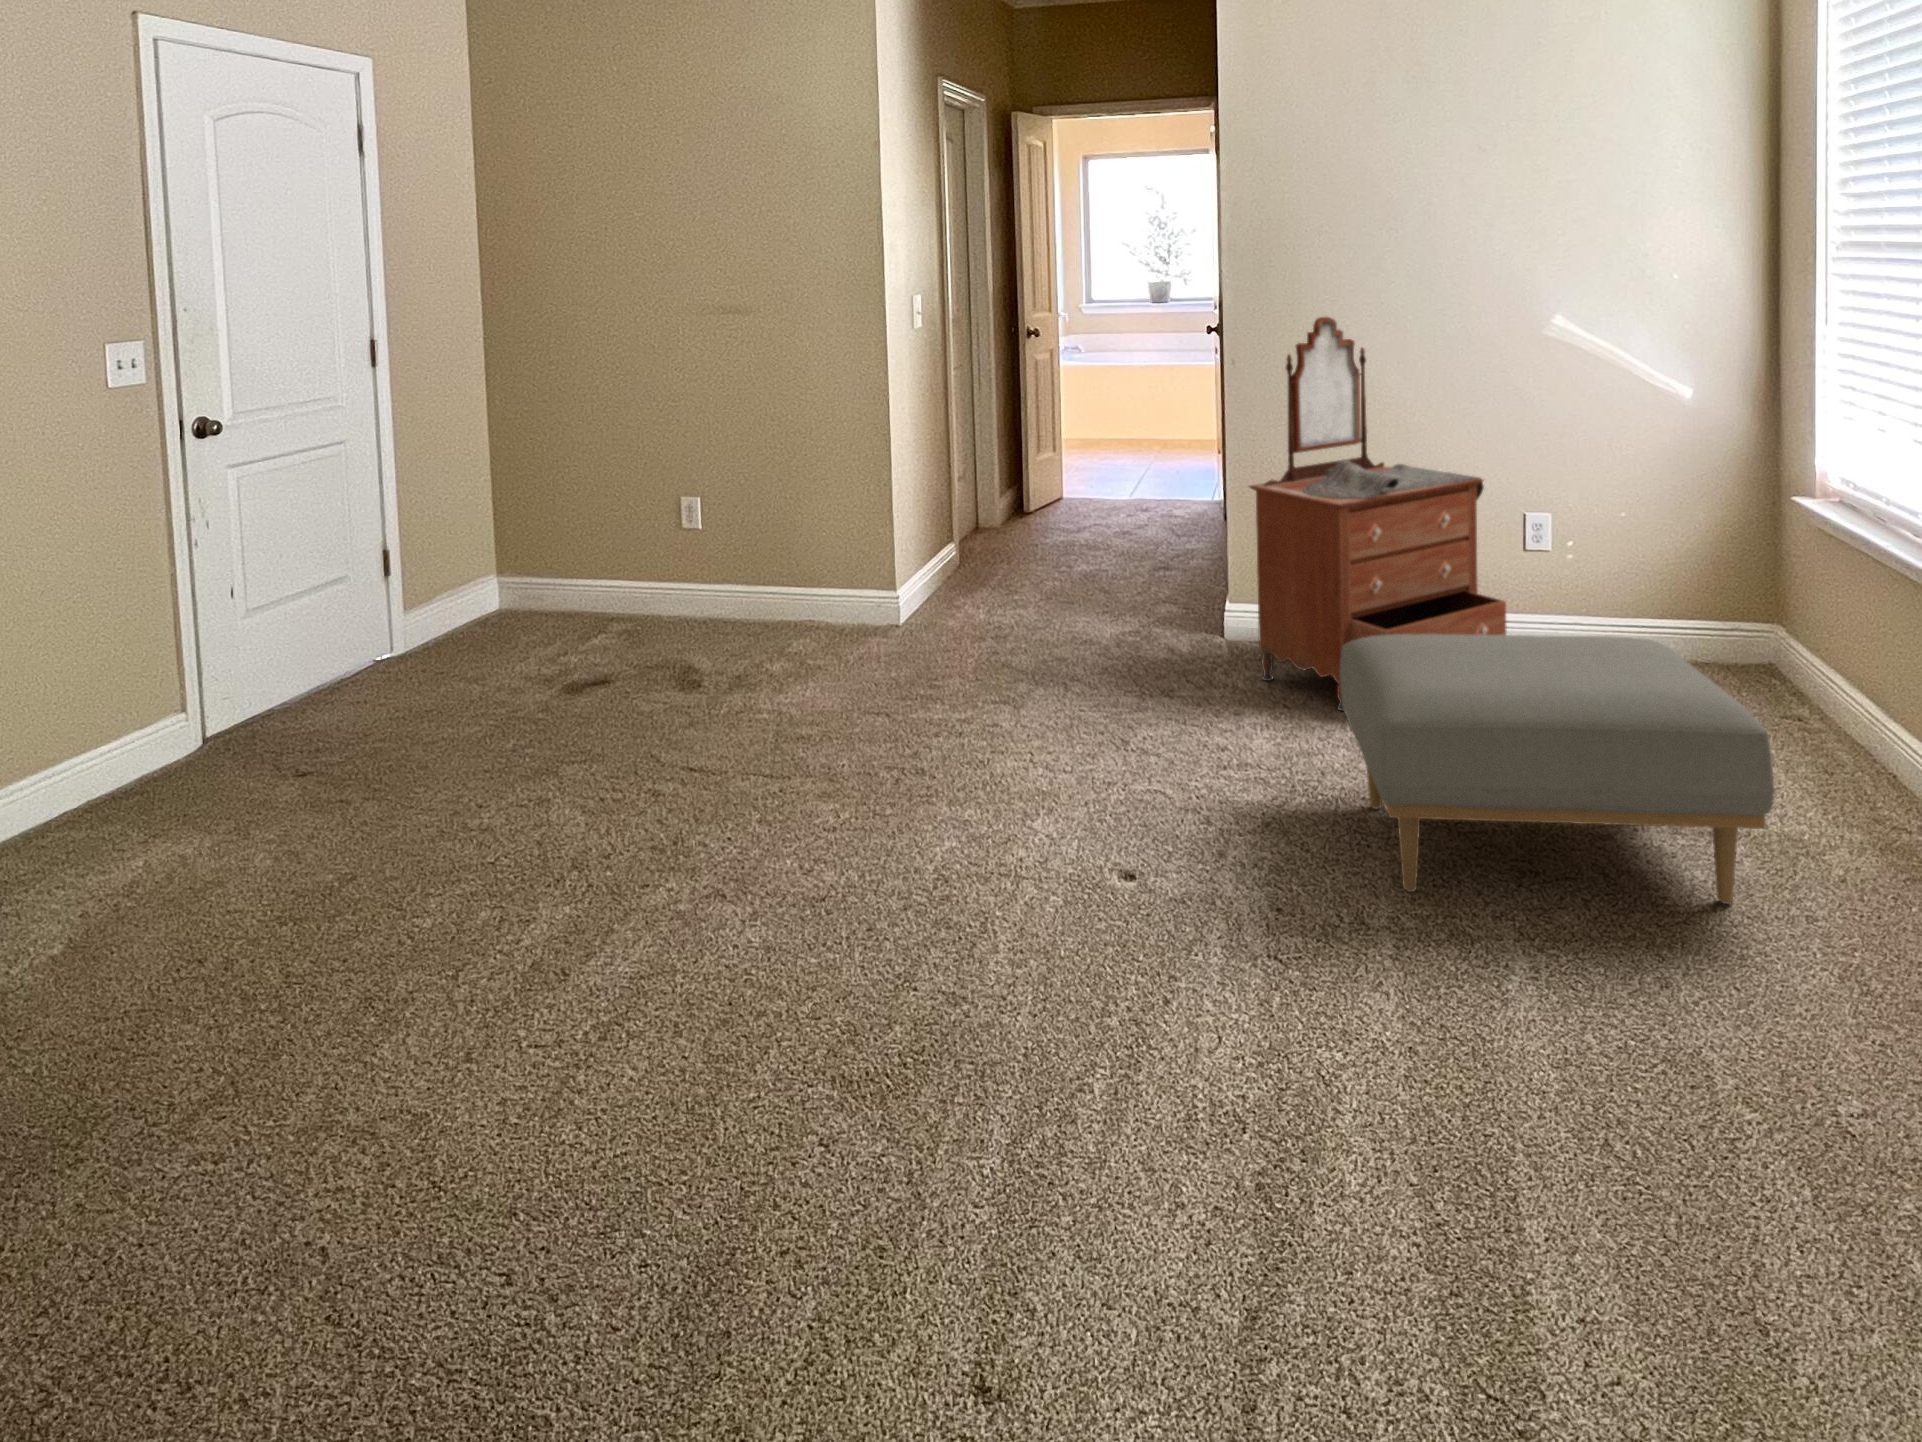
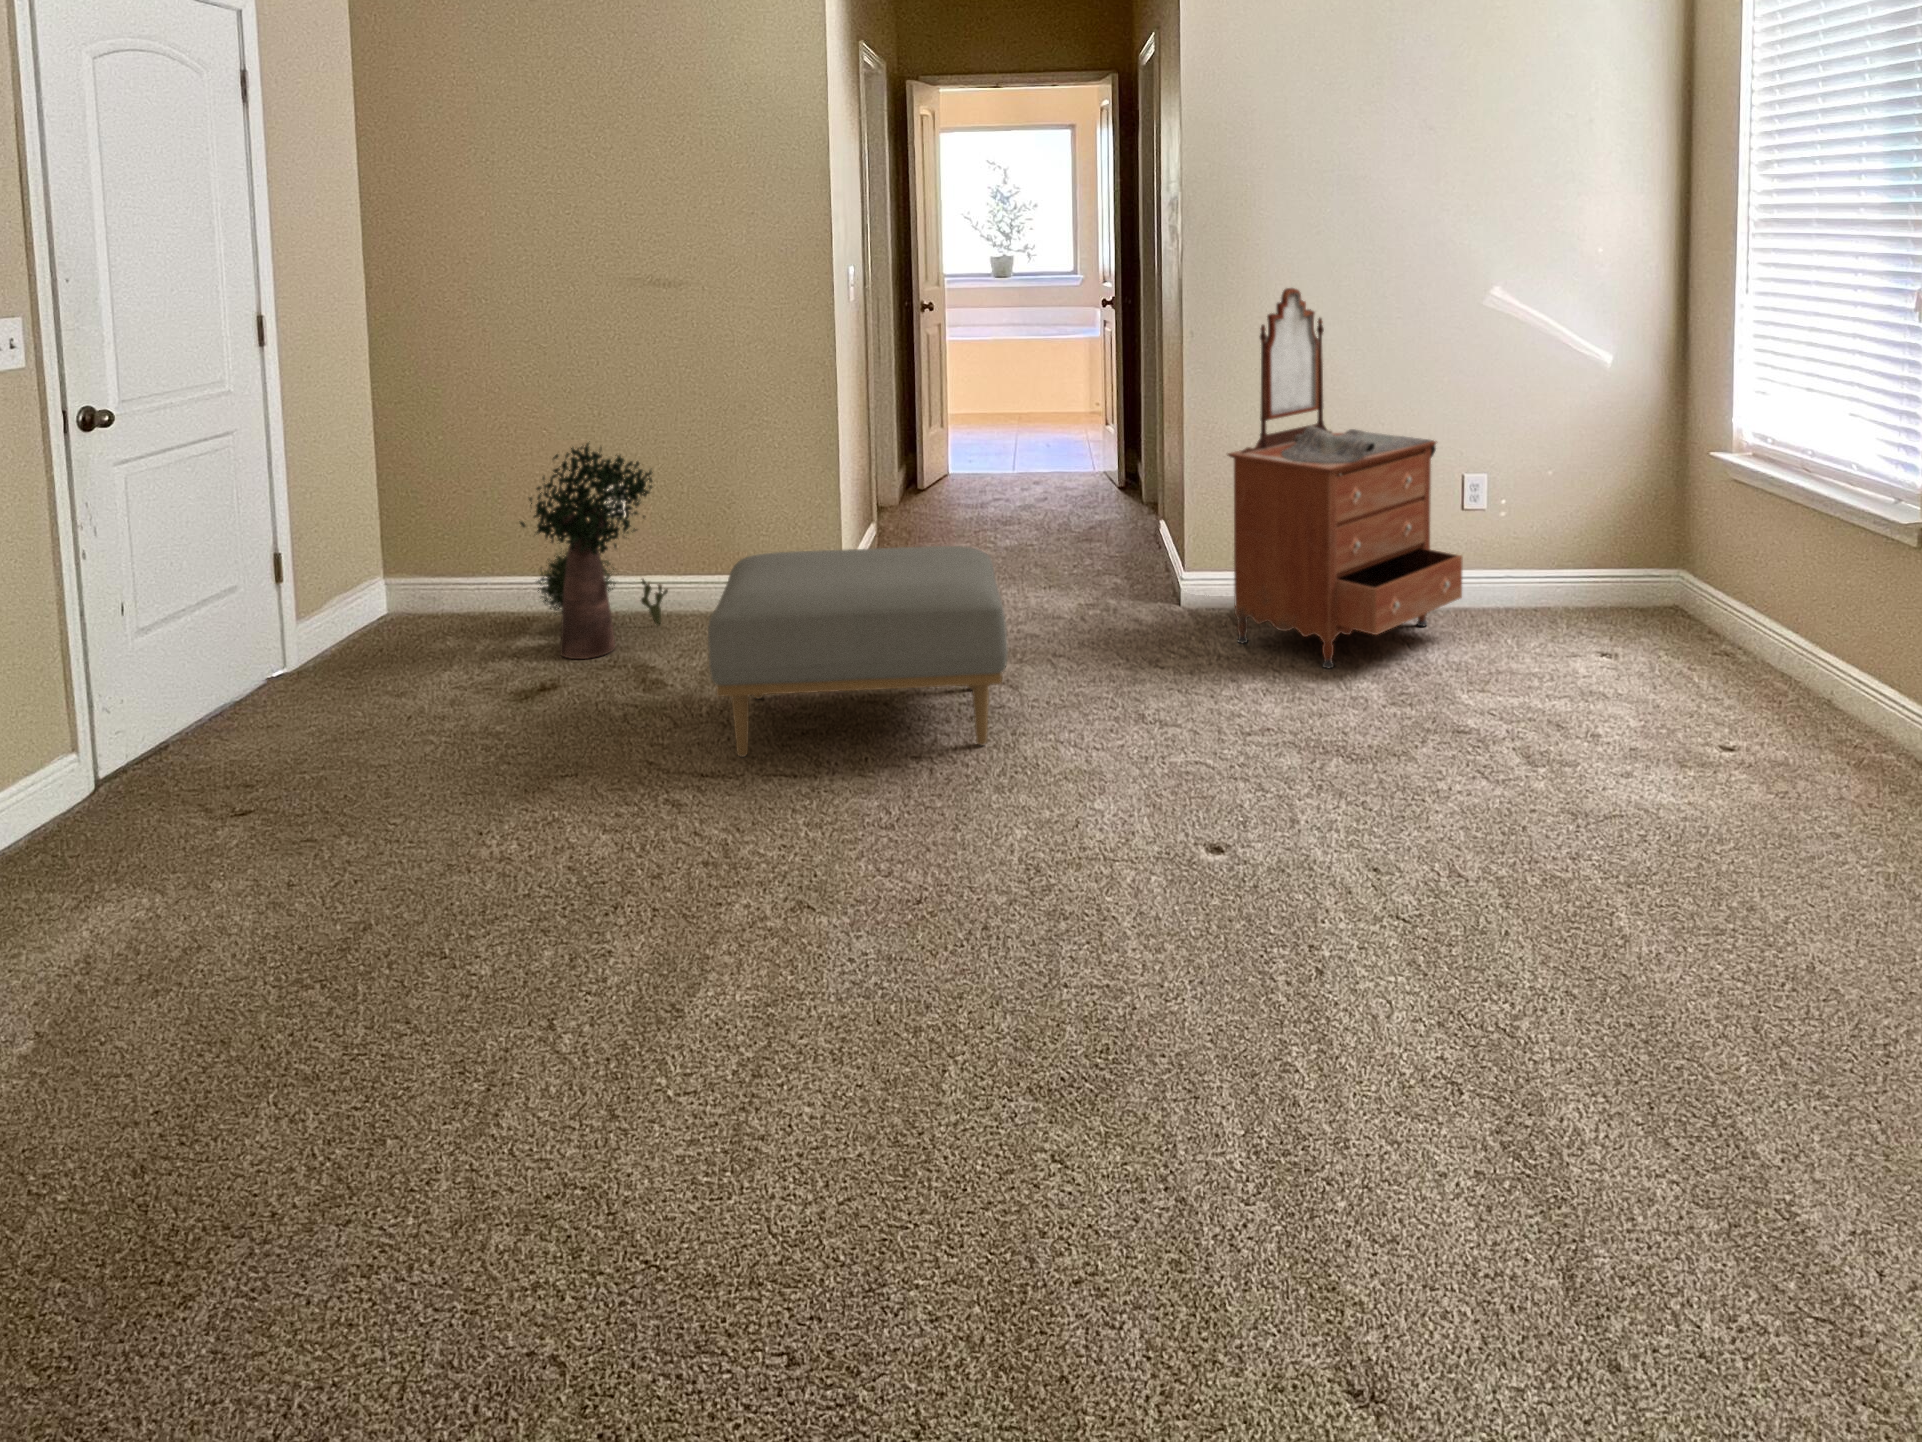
potted plant: none [581,458,728,659] -> present [520,443,668,659]
ottoman: present [1340,634,1775,904] -> present [708,546,1008,757]

